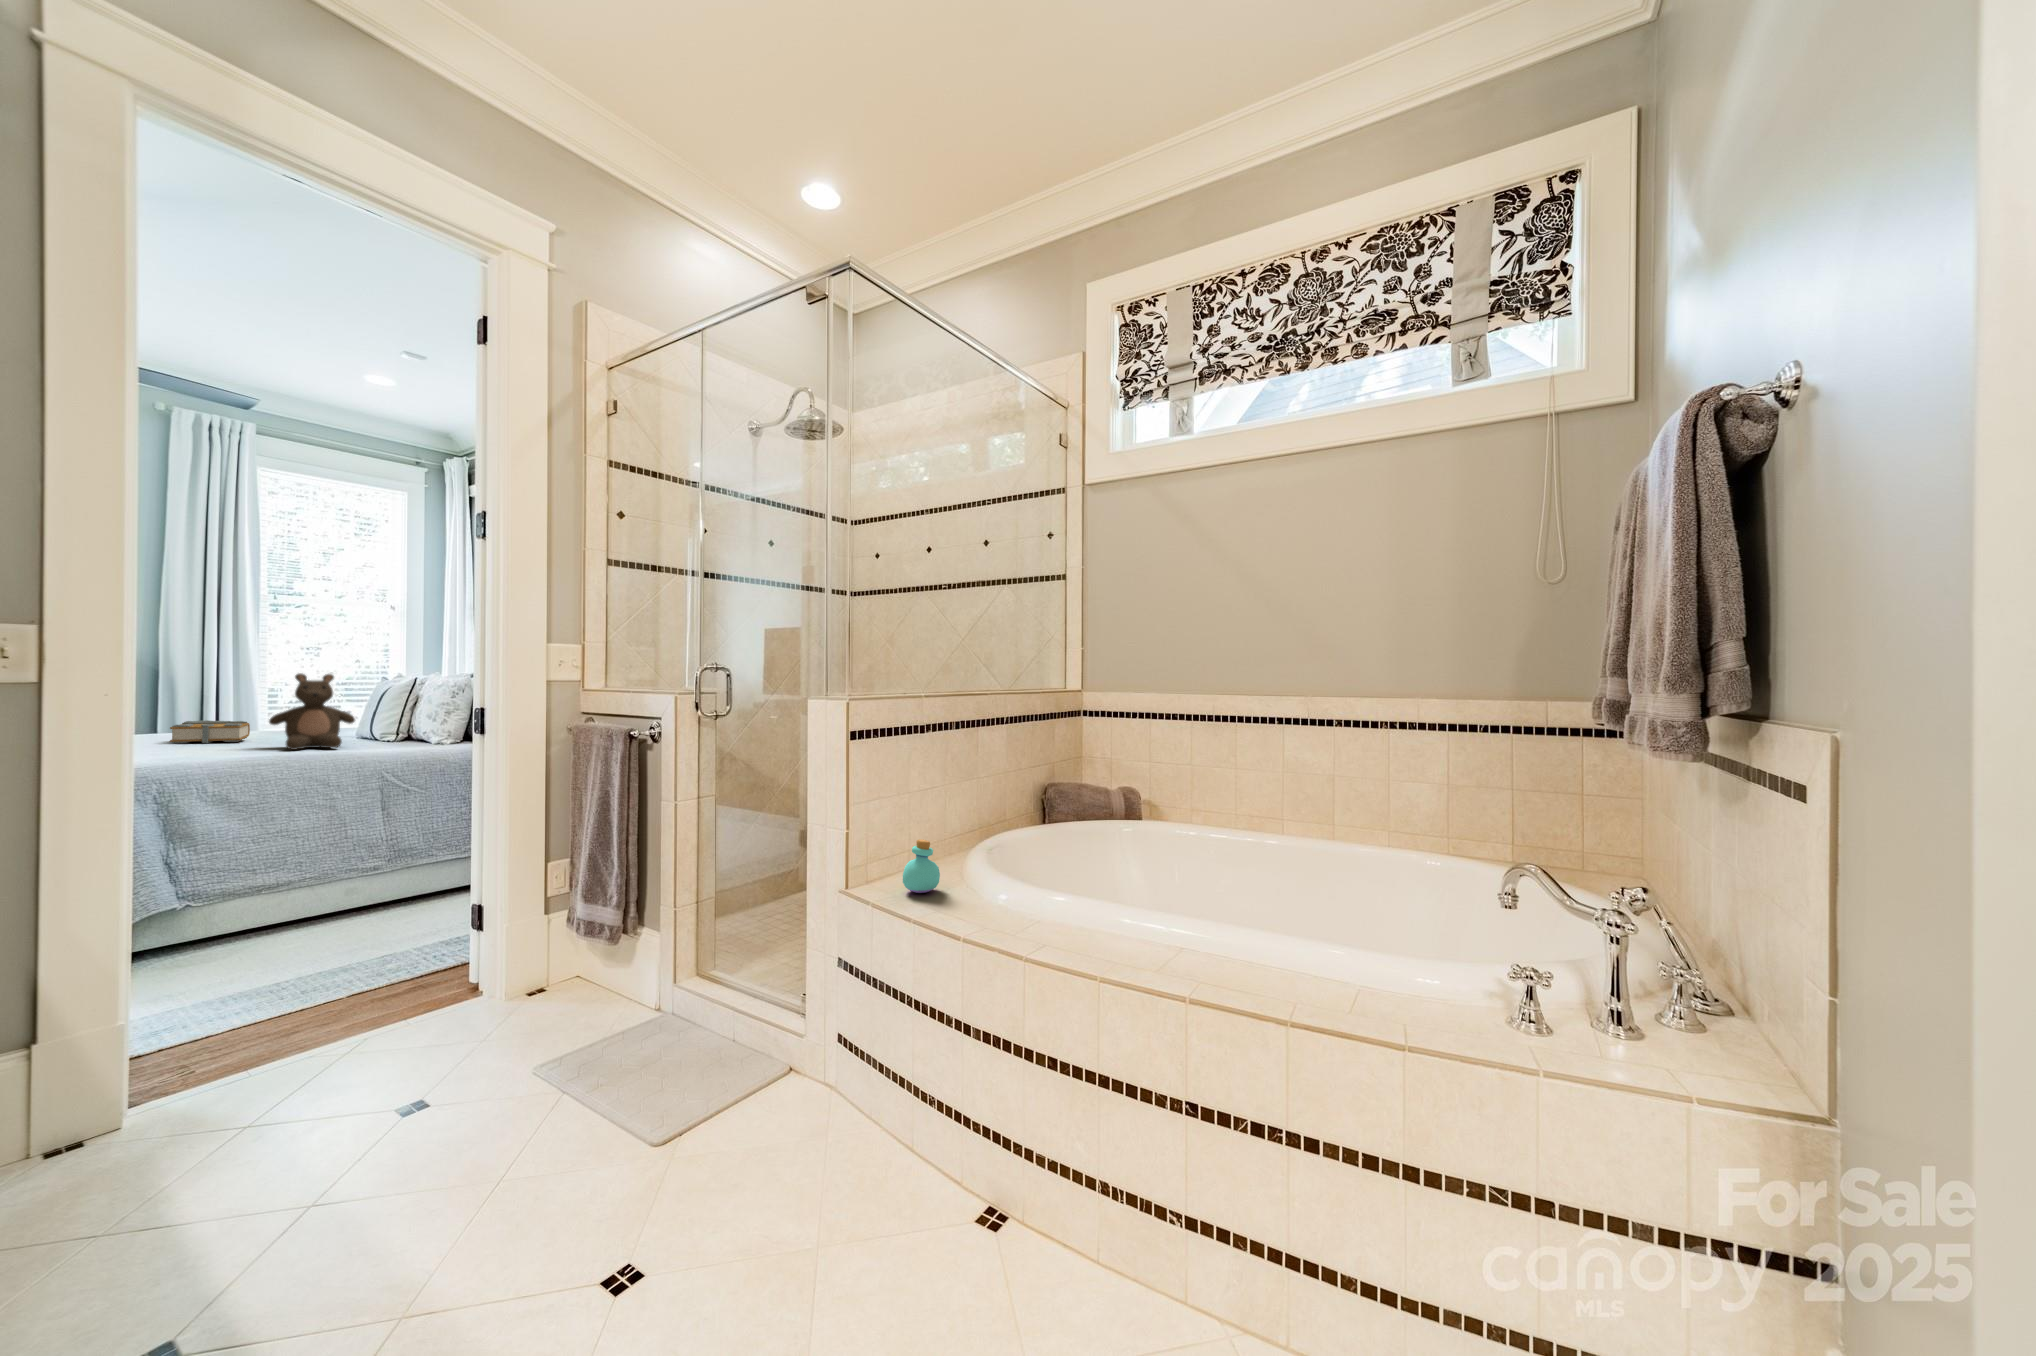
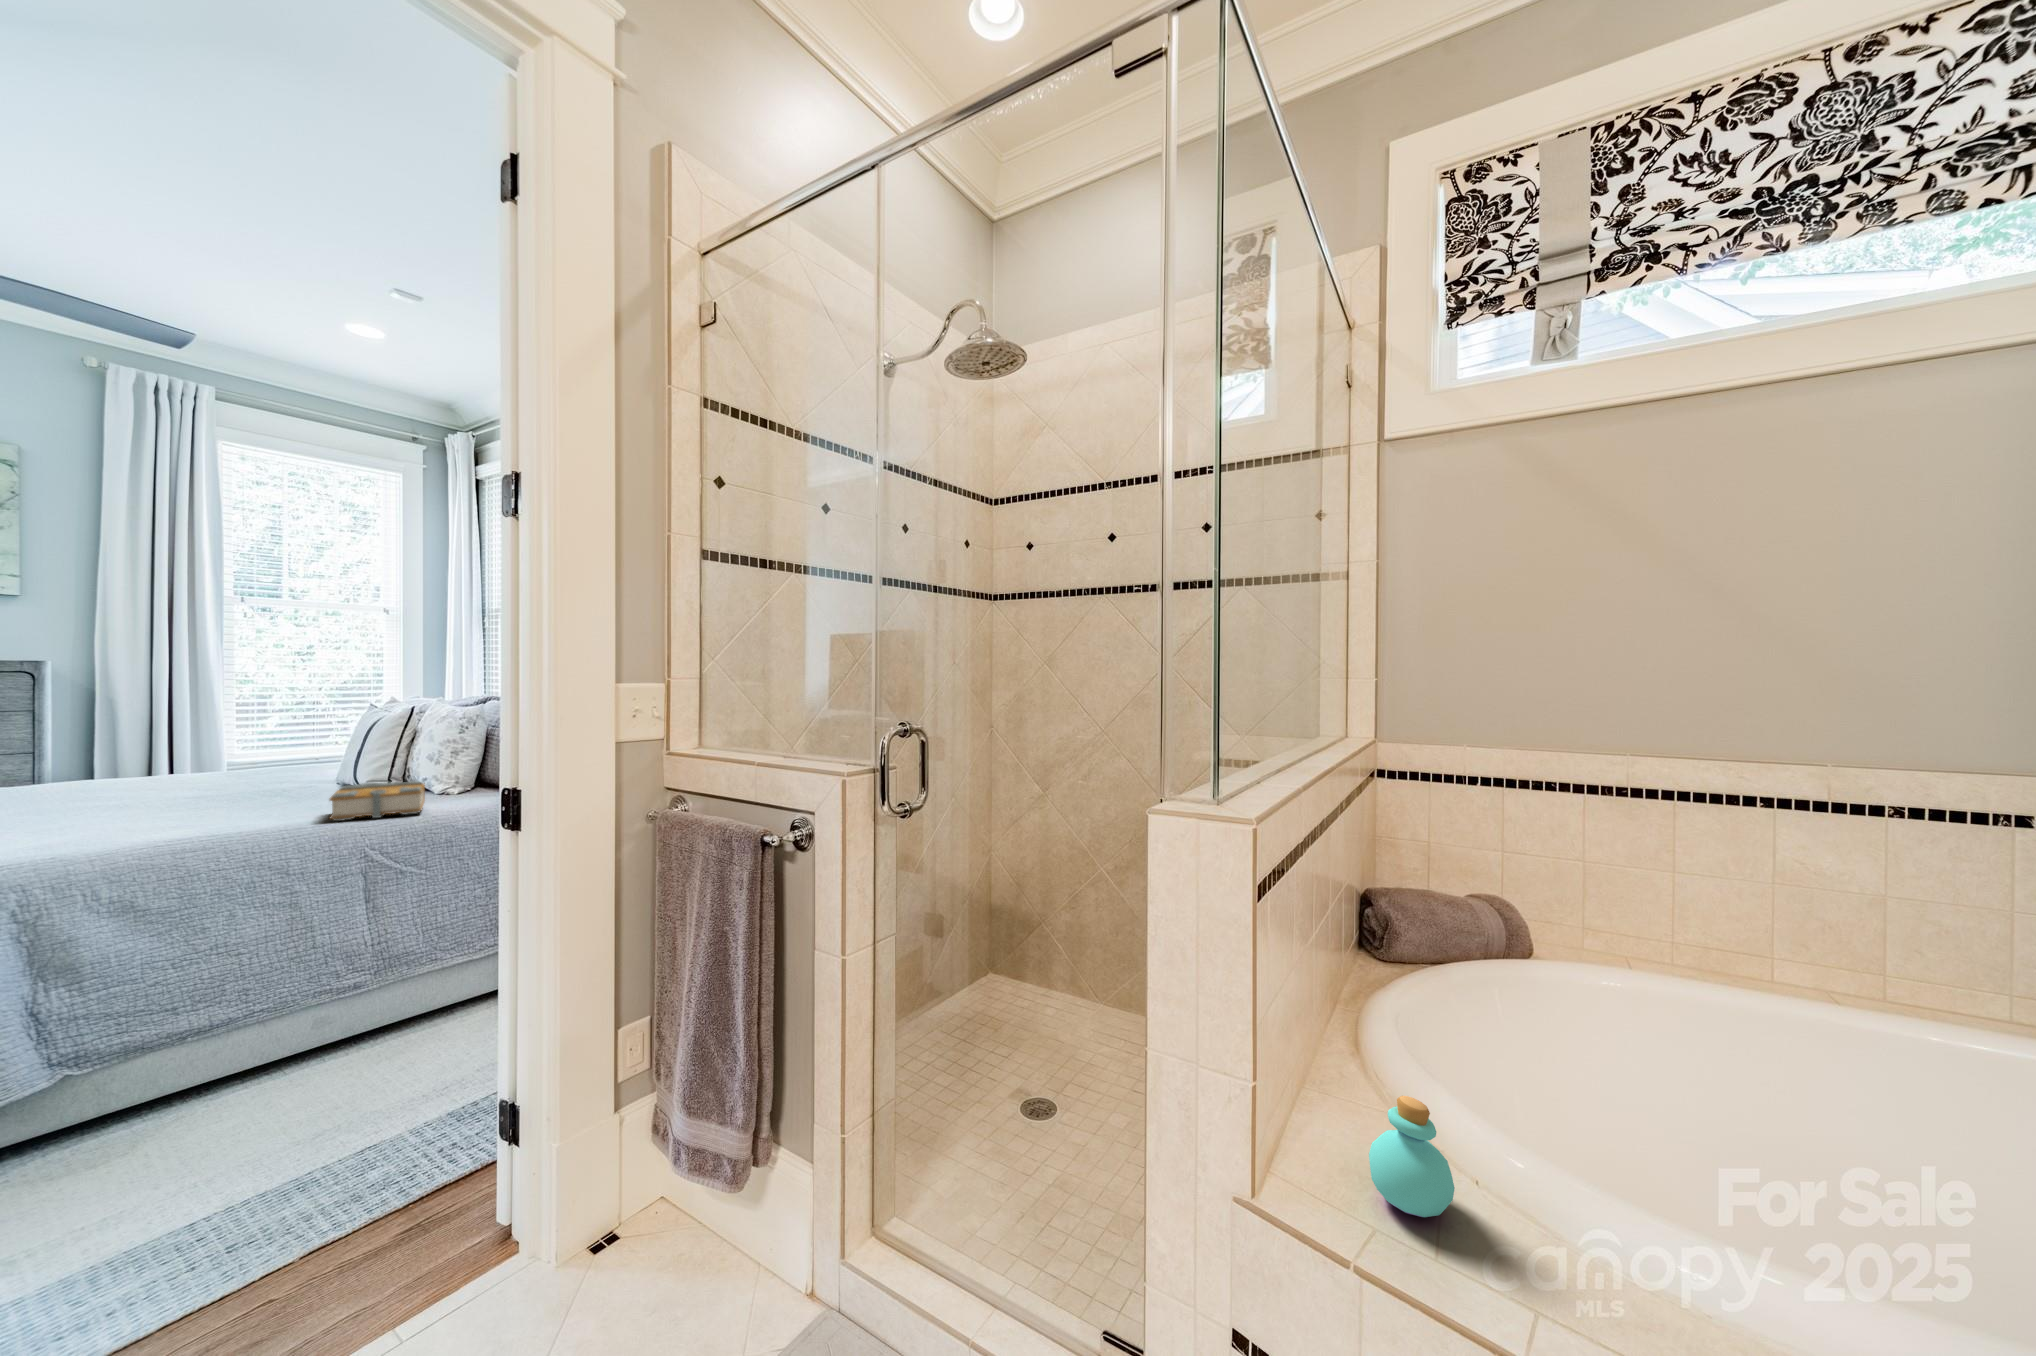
stuffed bear: present [269,673,355,750] -> none [214,707,334,811]
book: present [170,720,250,744] -> present [330,781,425,821]

